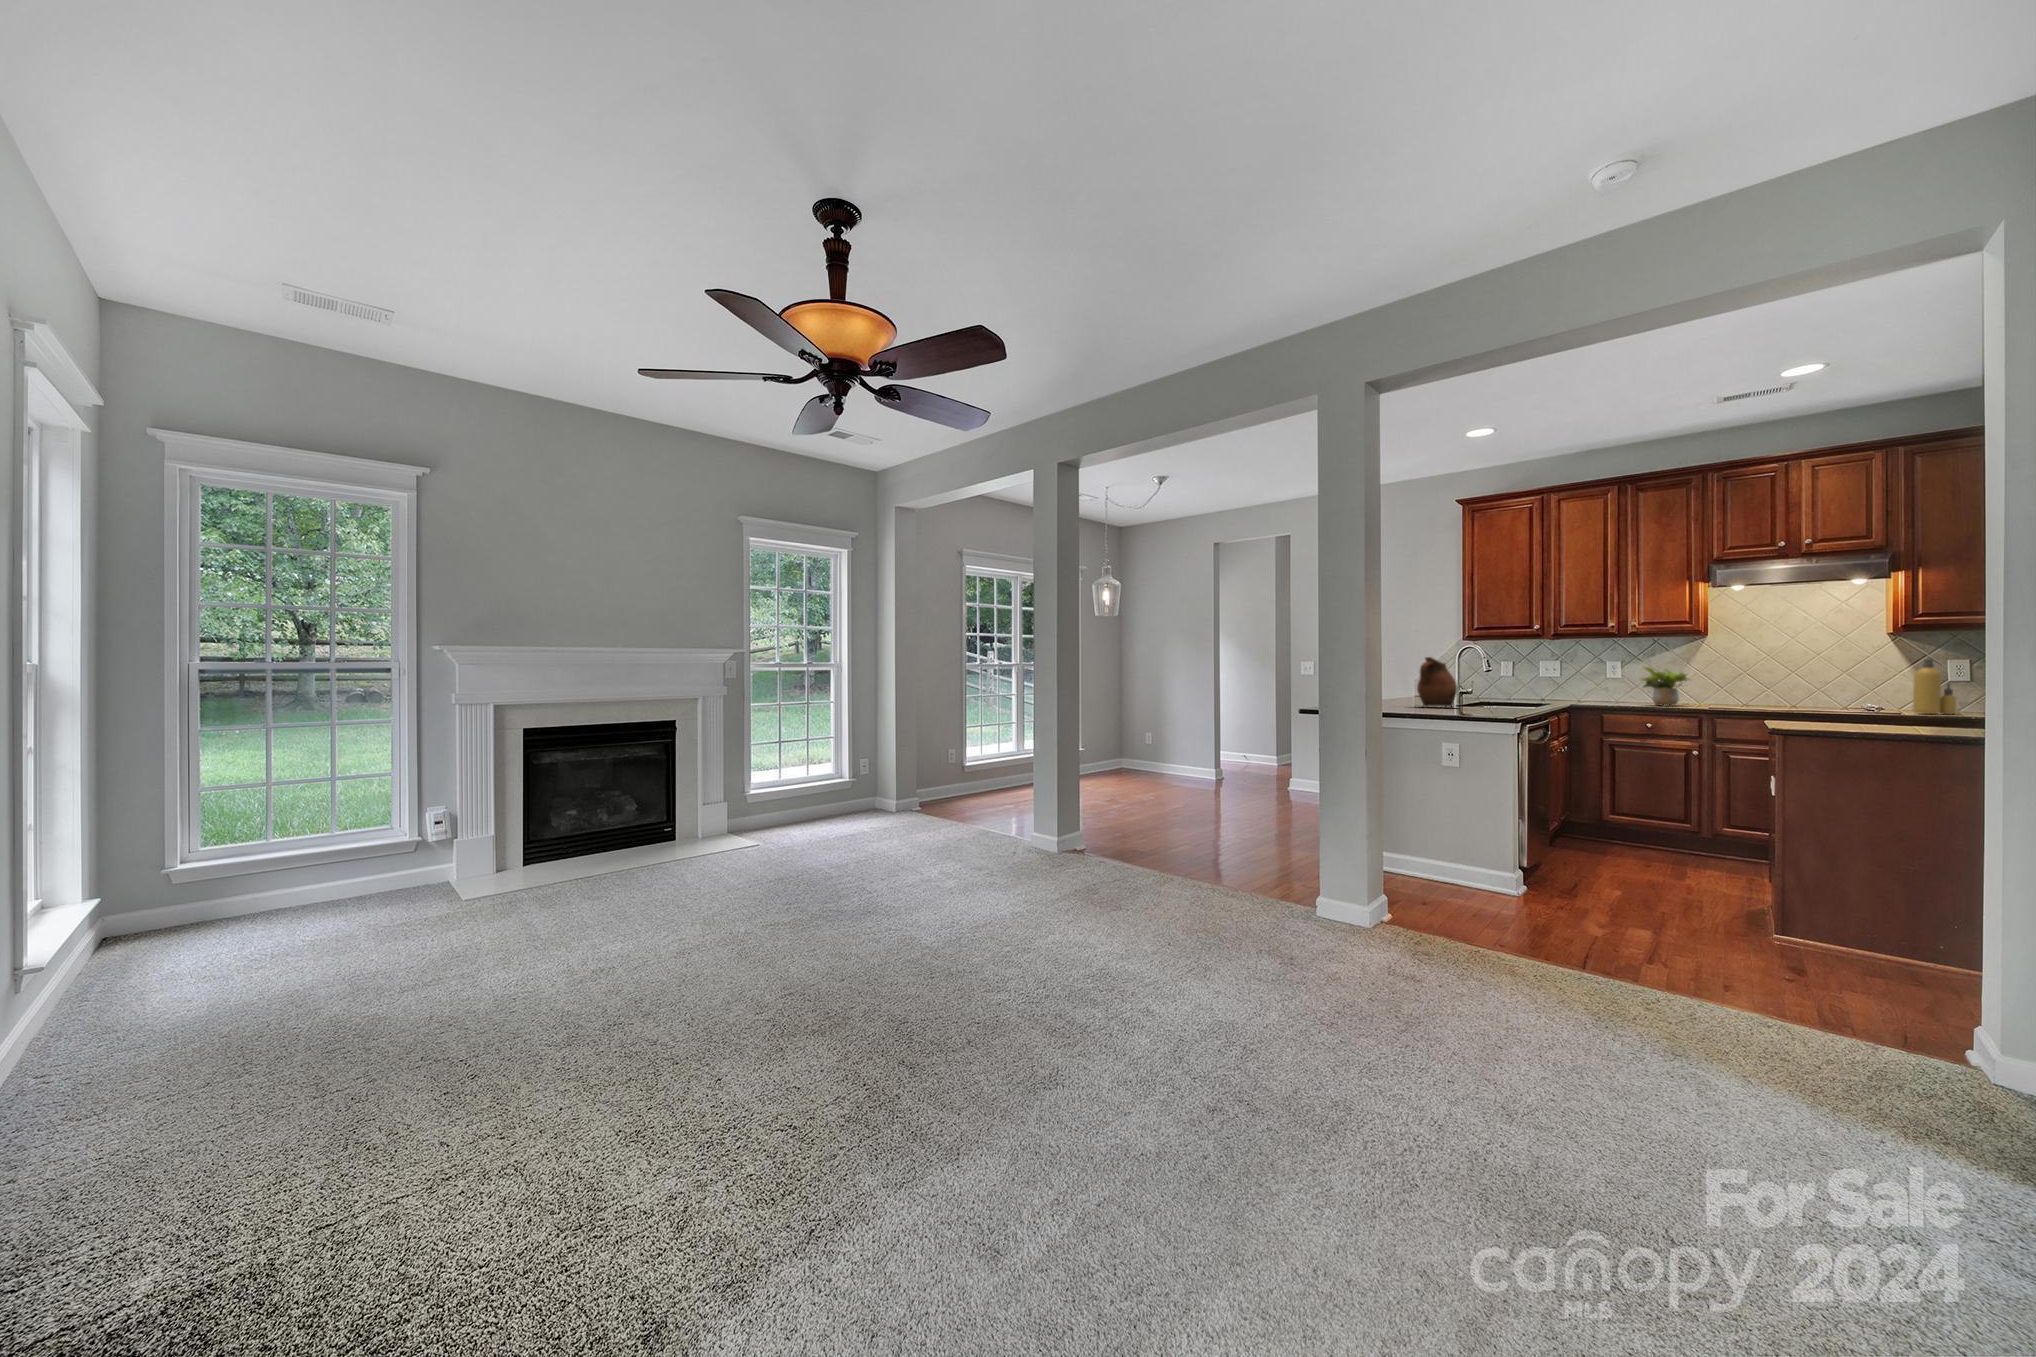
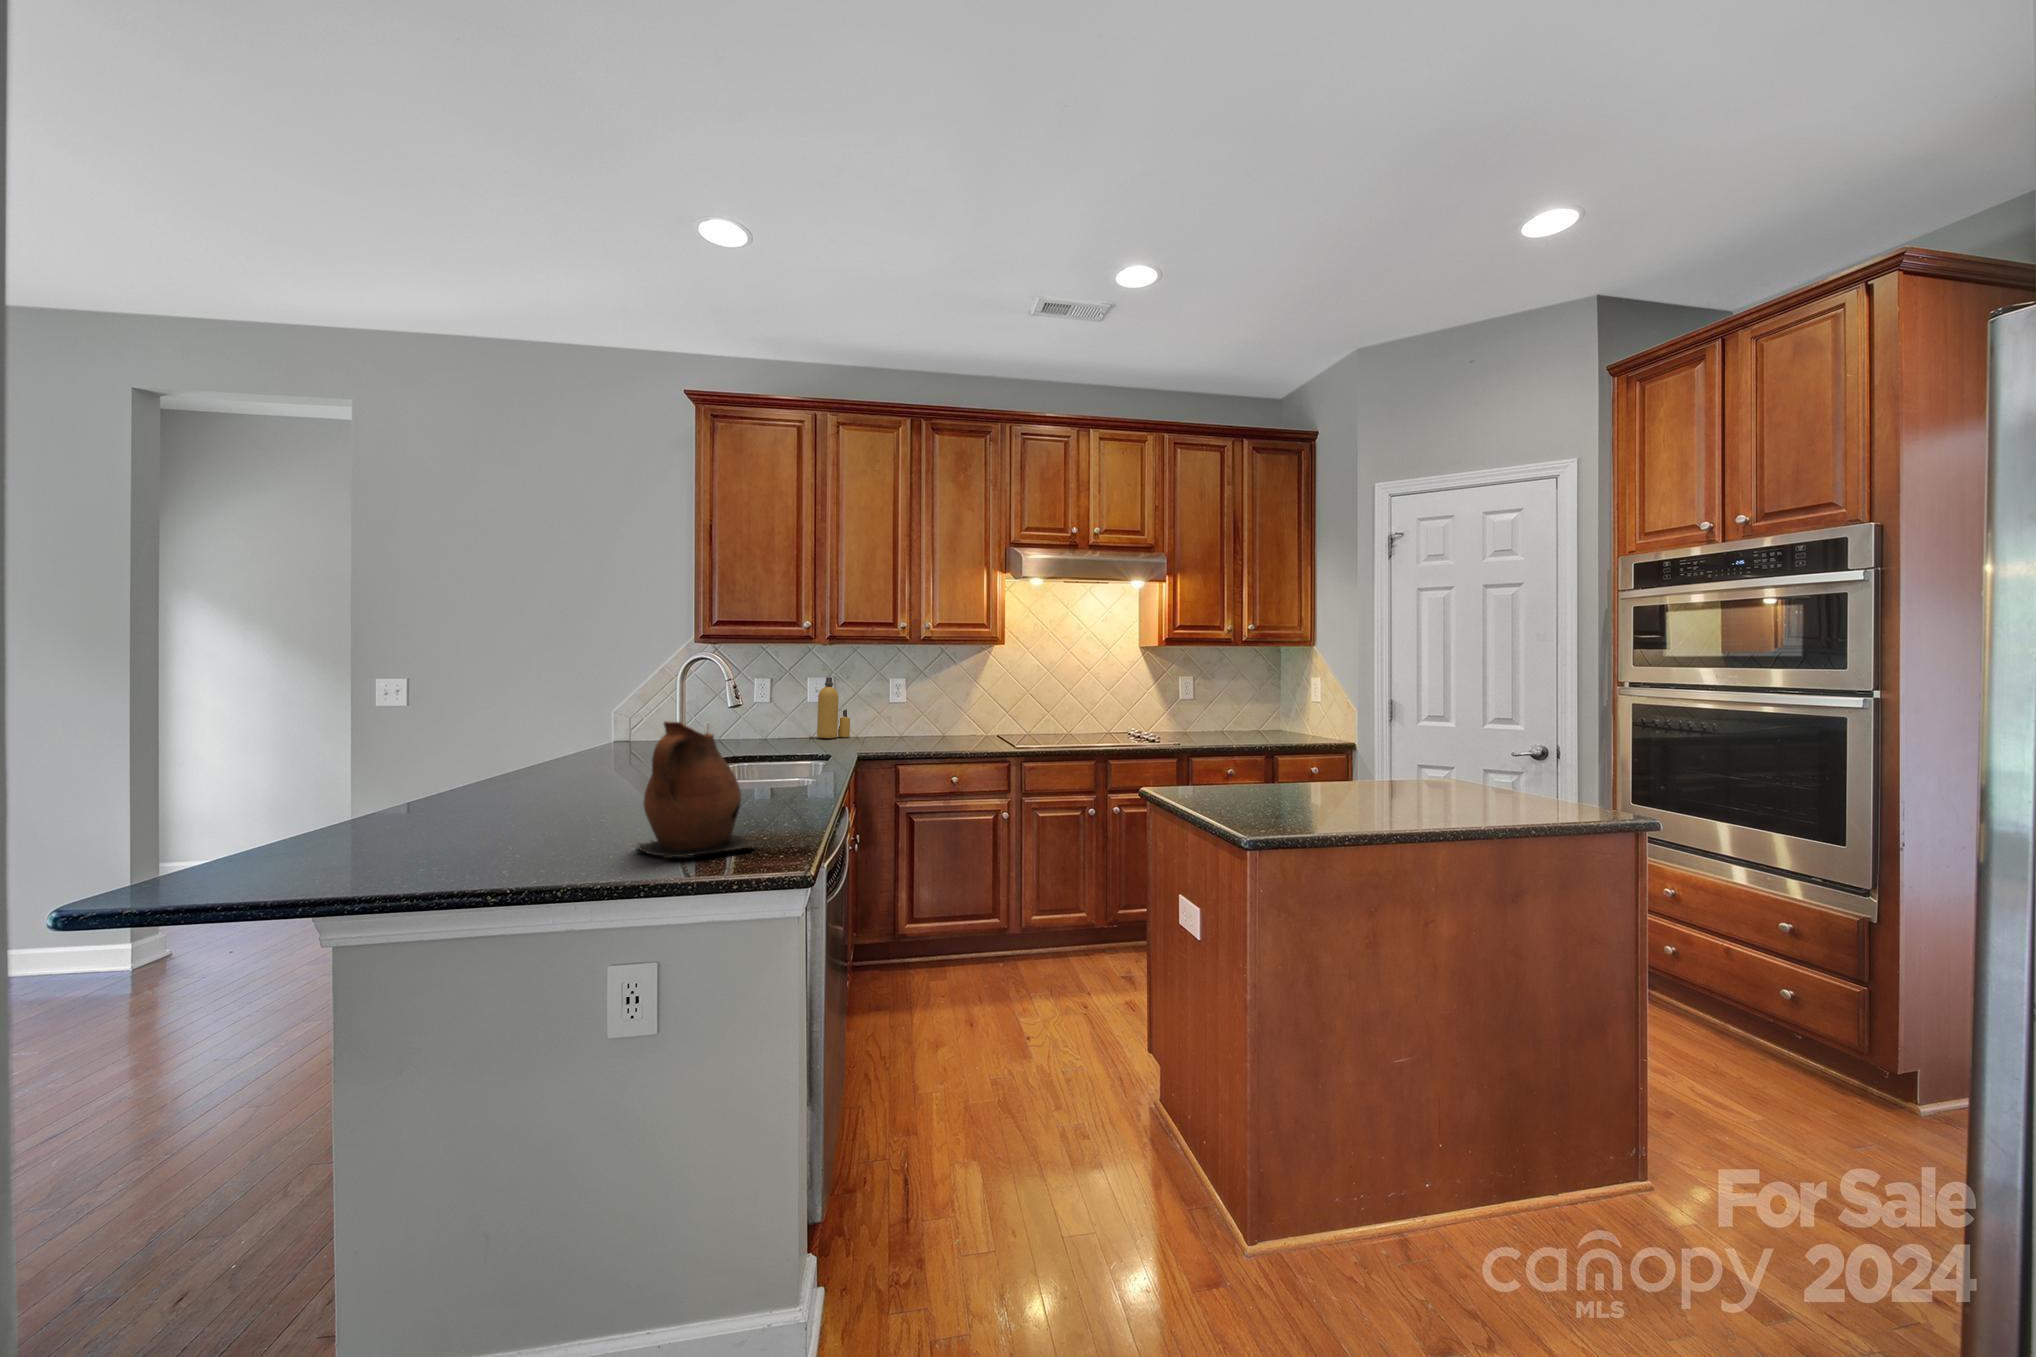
bottle: present [1913,659,1956,714] -> present [817,677,850,738]
potted plant: present [1642,666,1687,706] -> none [932,685,981,740]

